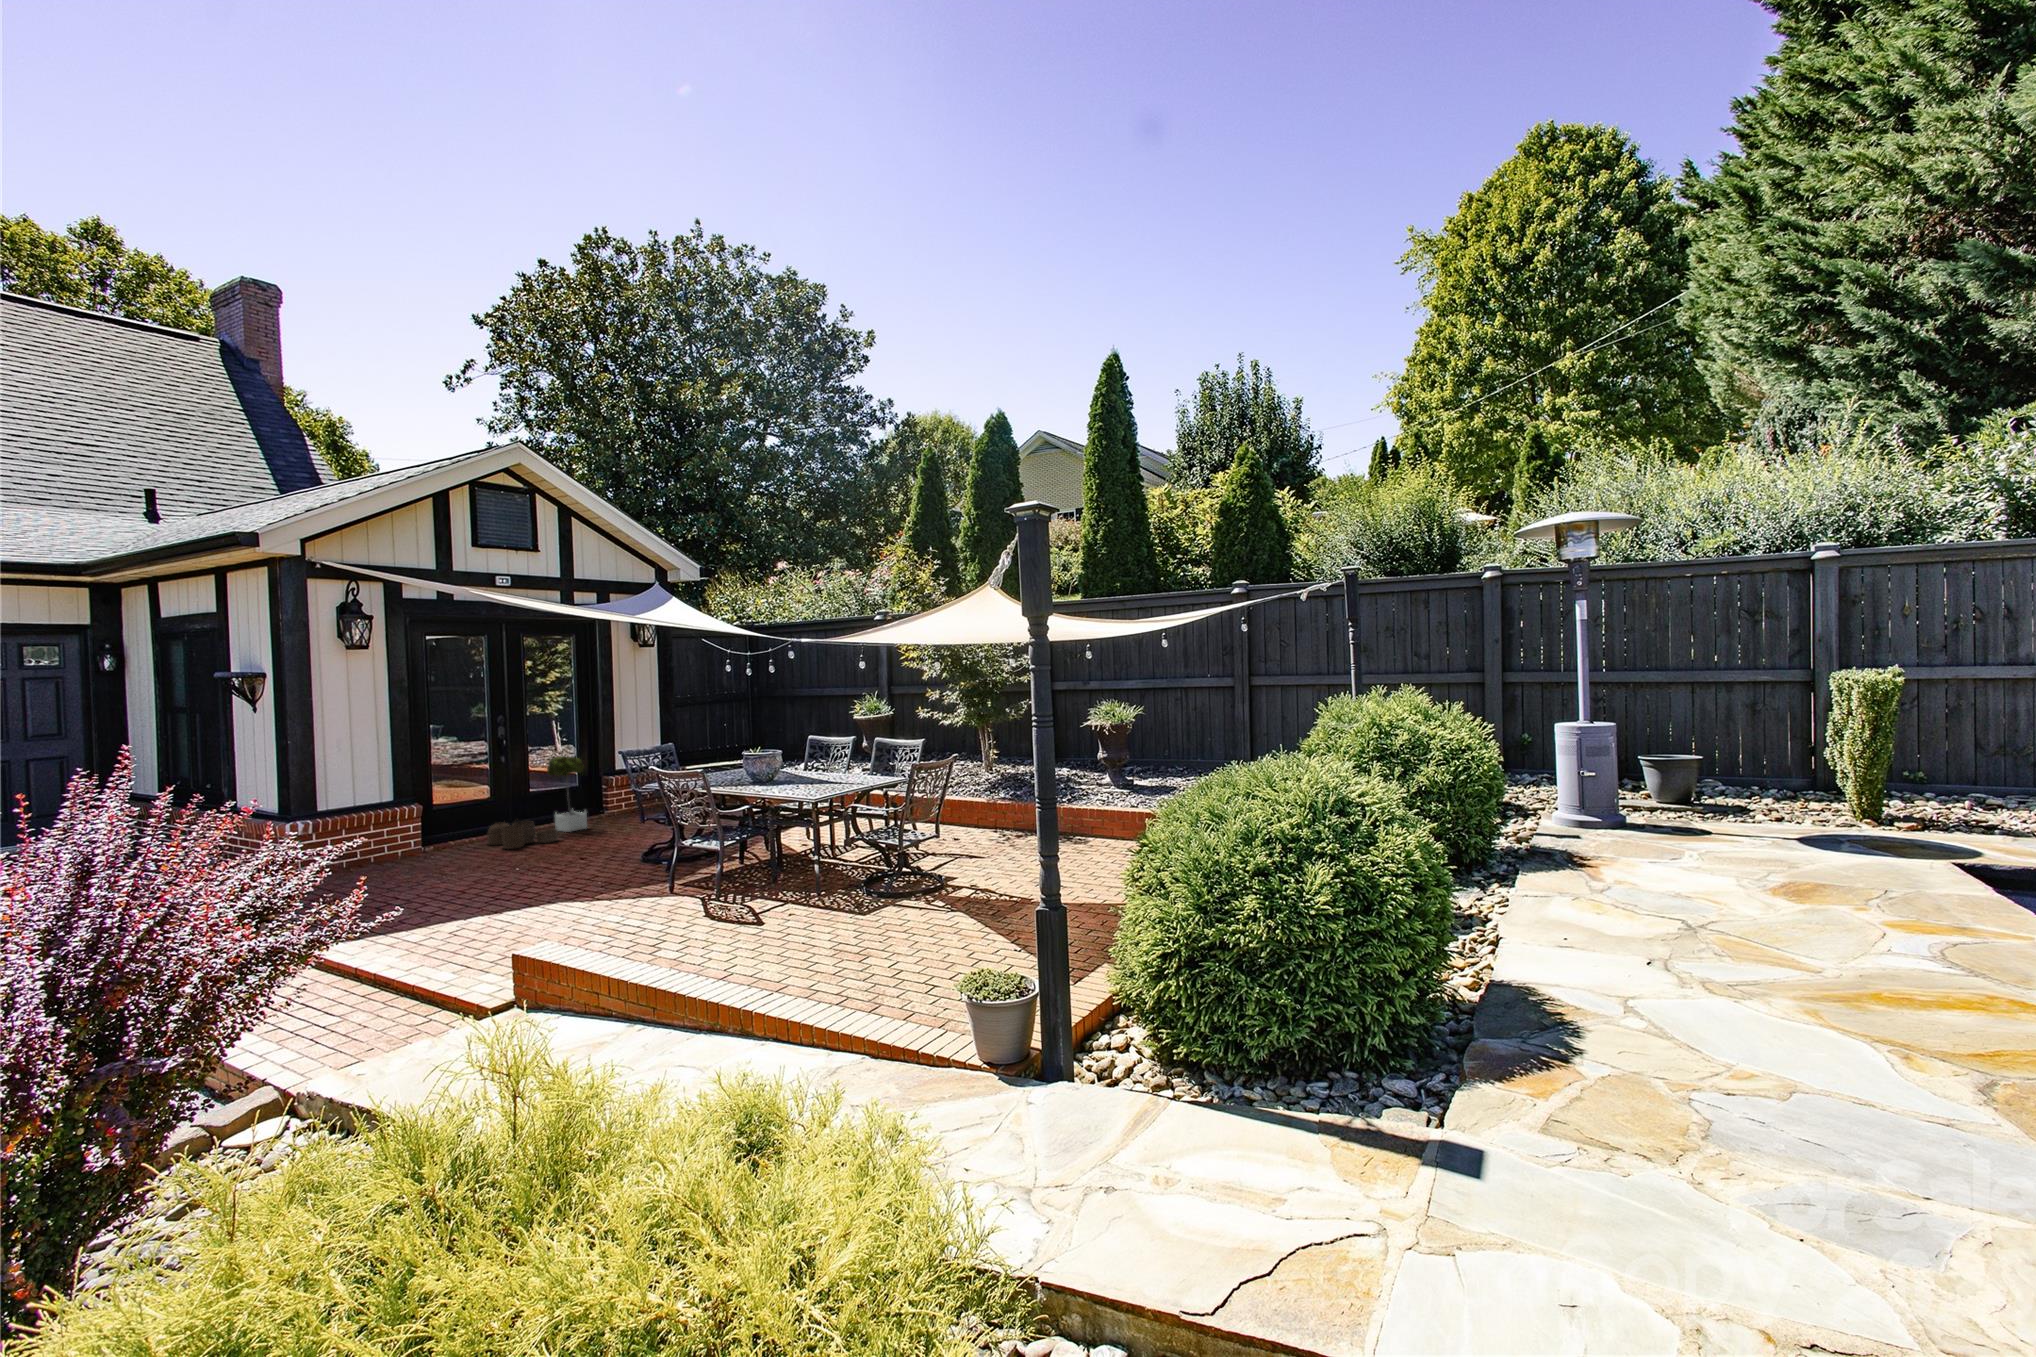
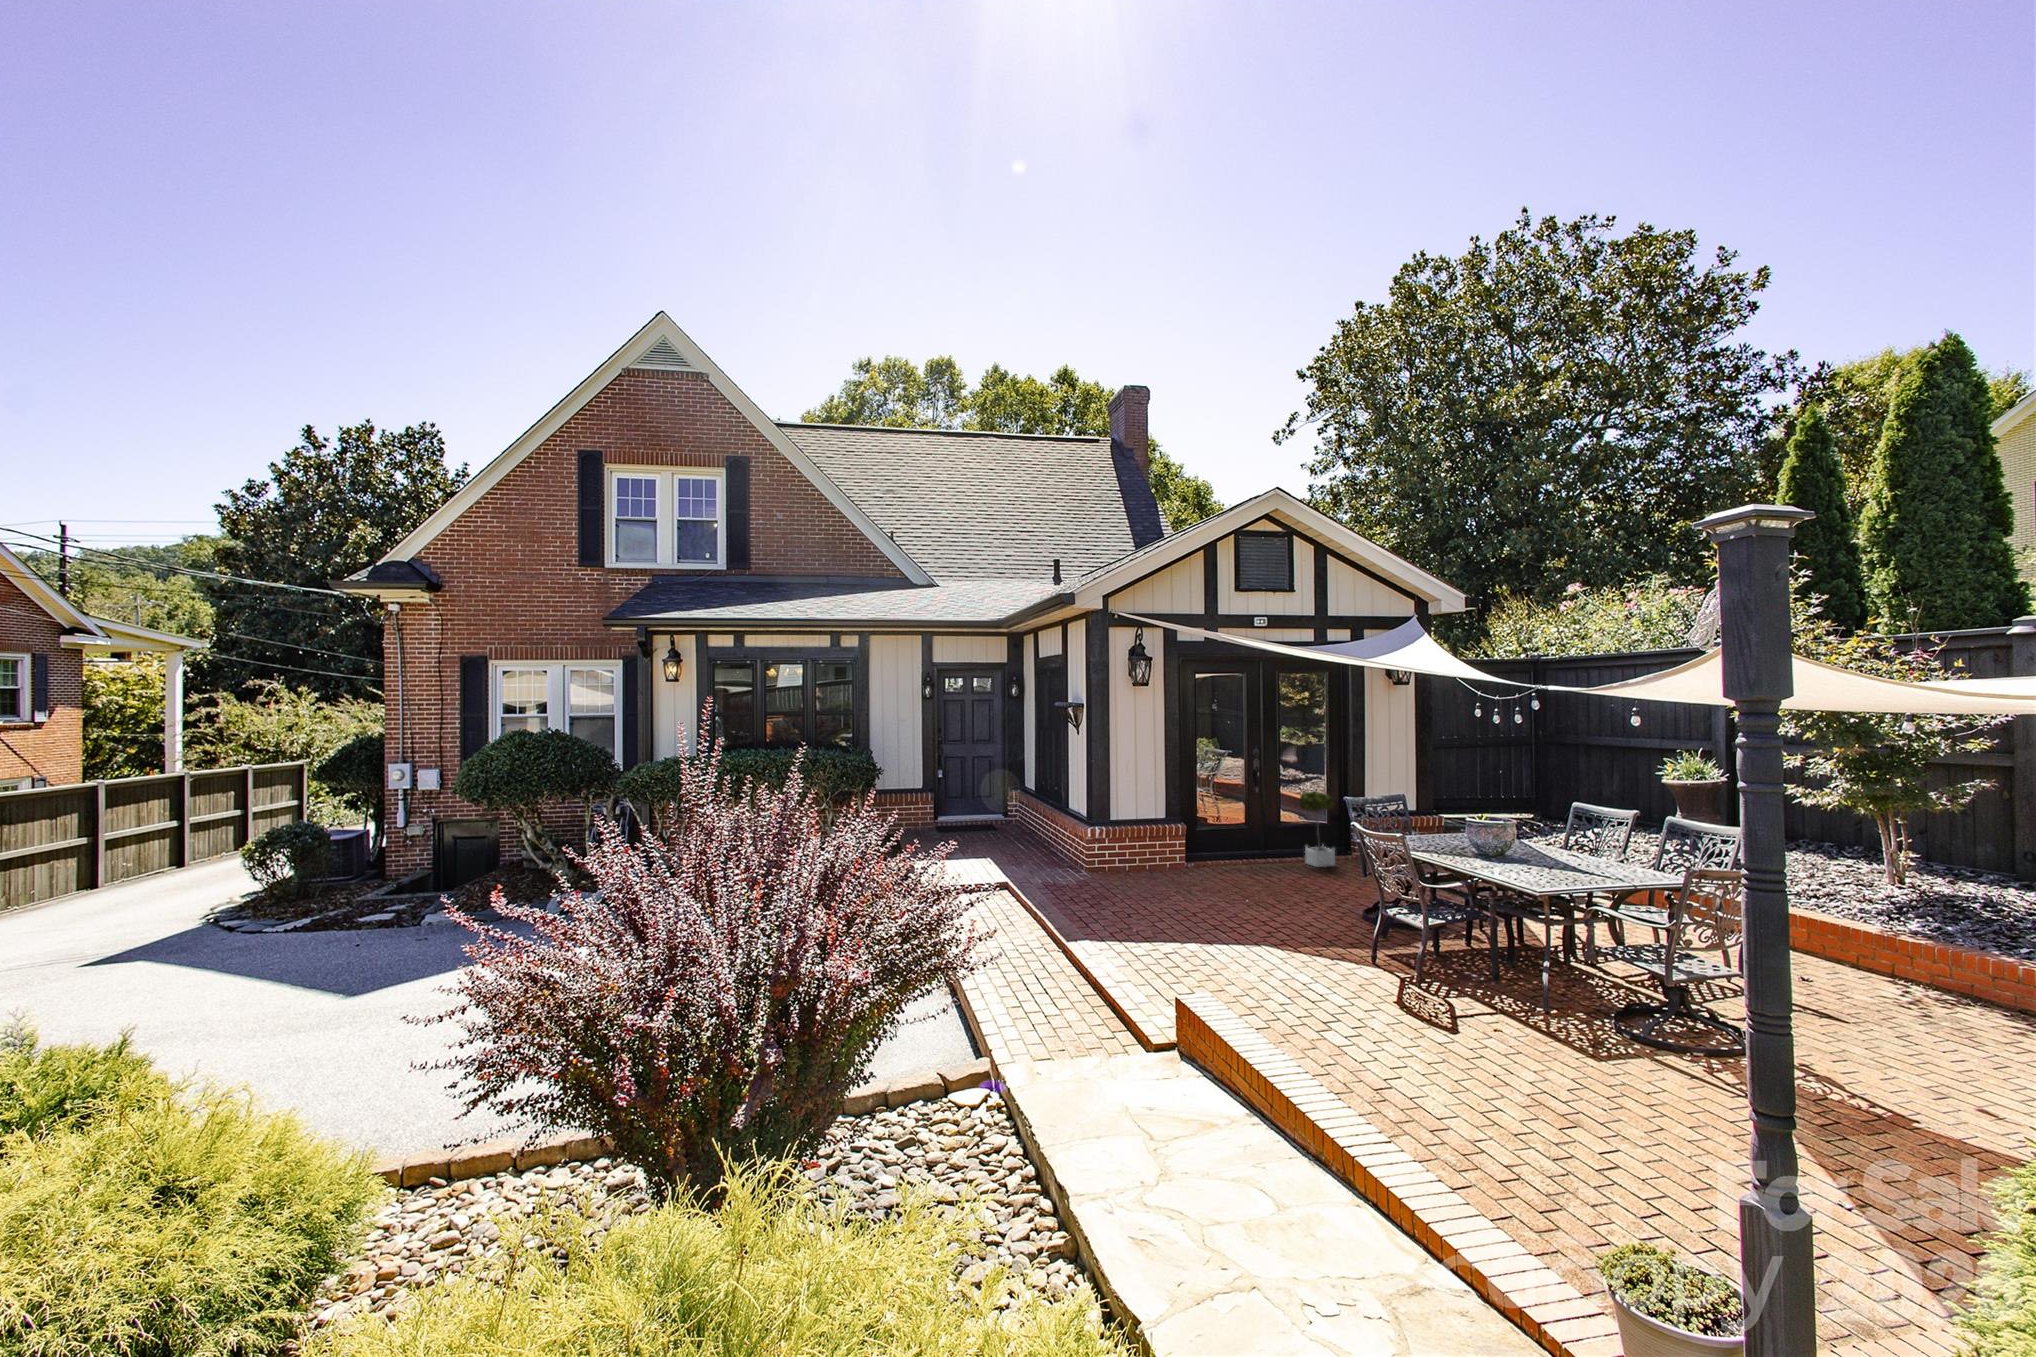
woven basket: present [487,821,558,849] -> none [1242,847,1302,876]

